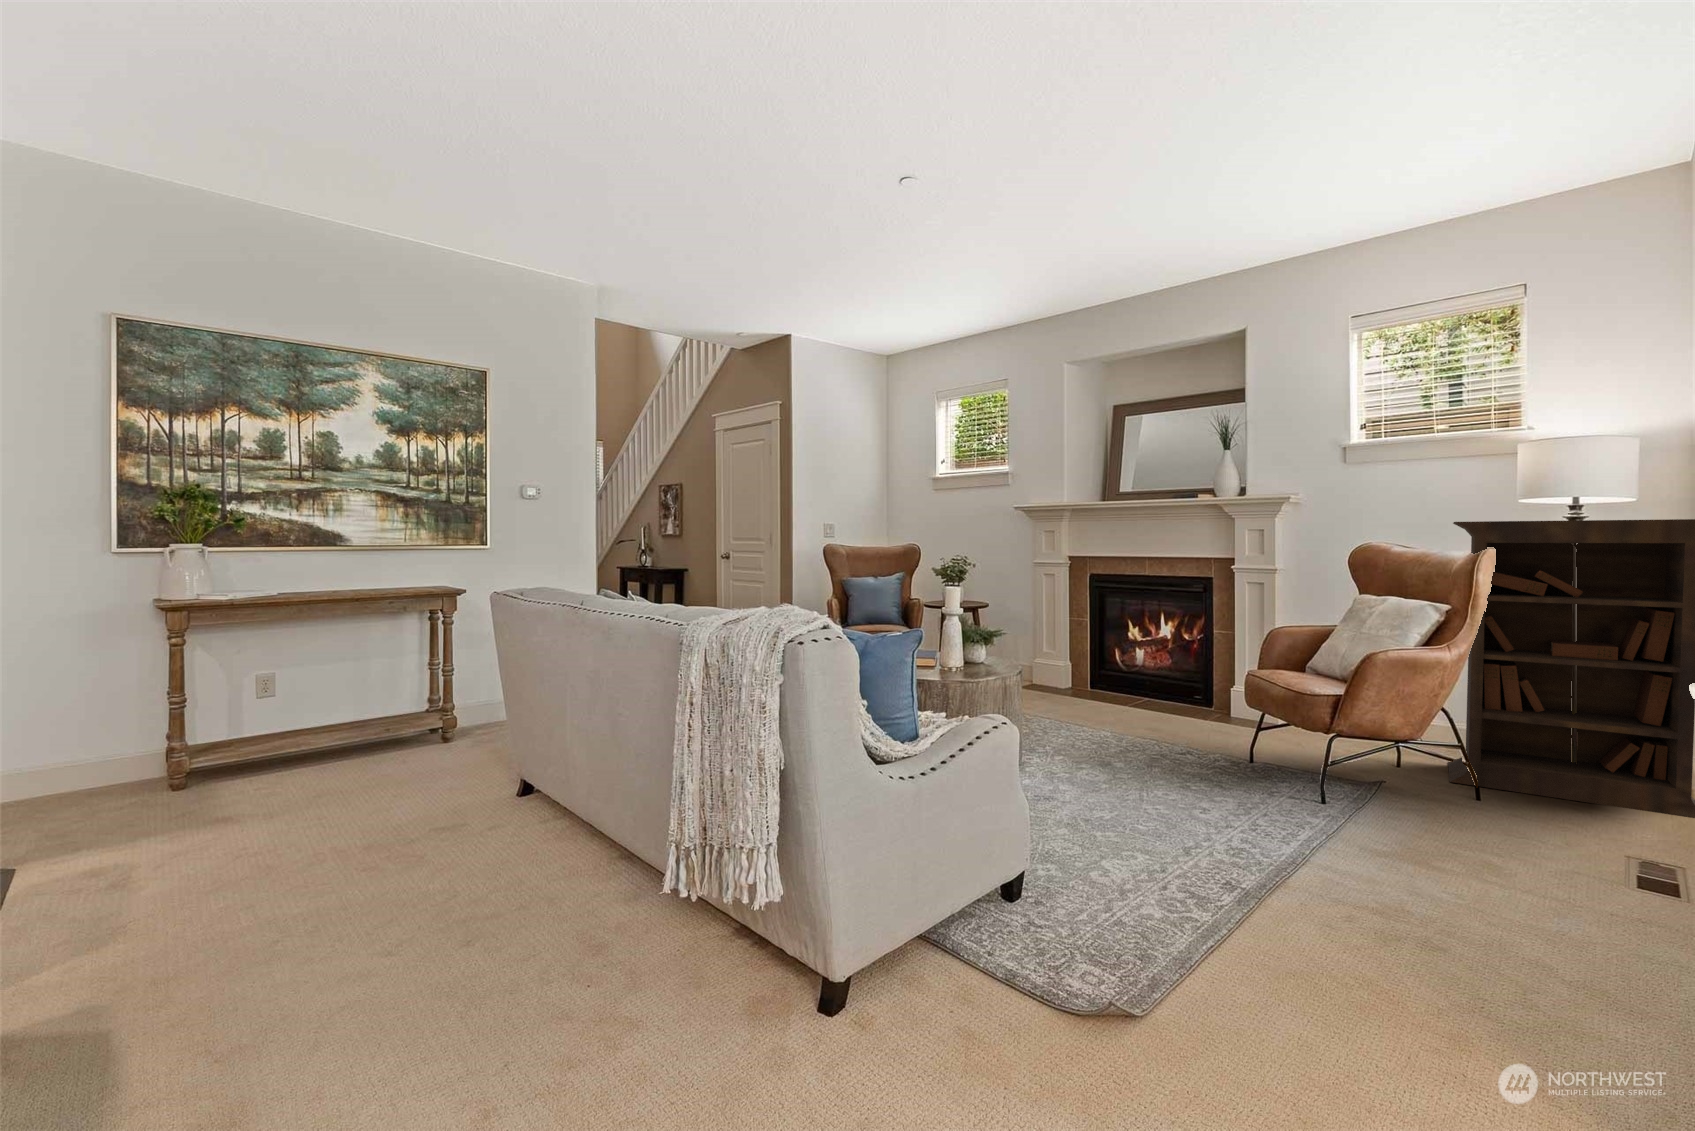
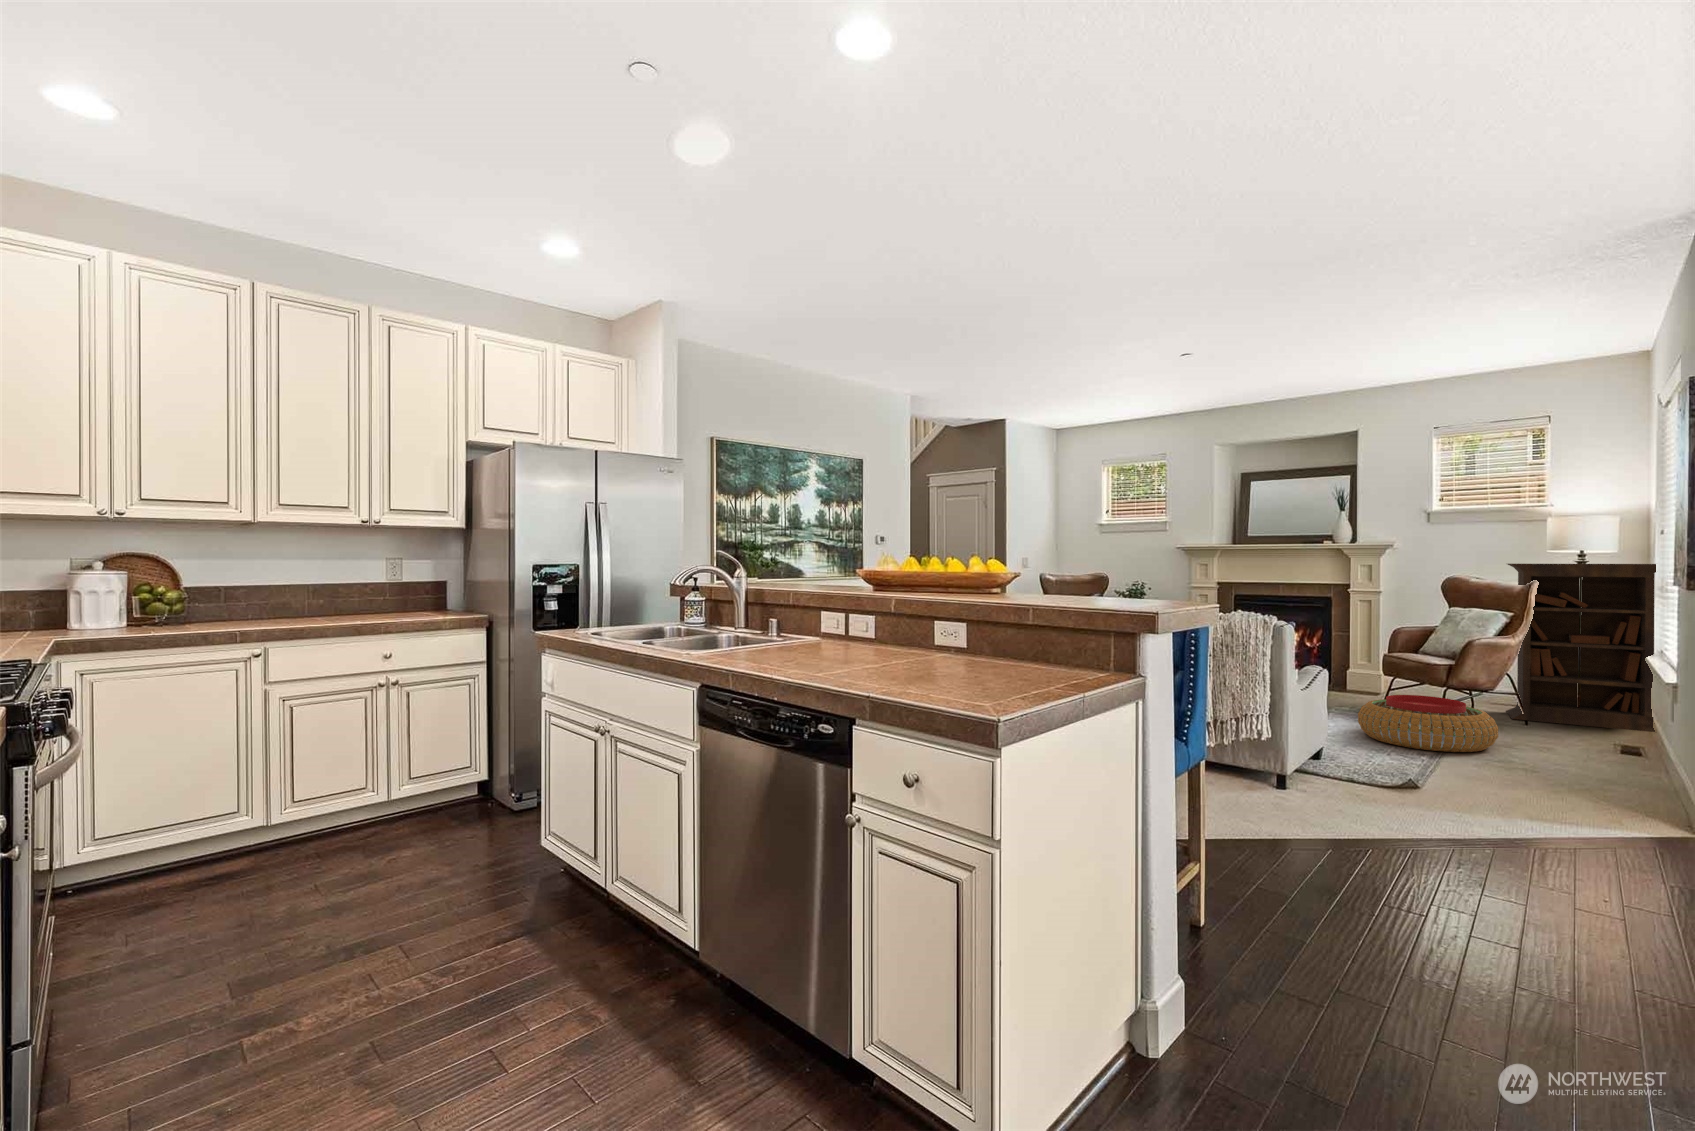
pouf: none [1158,751,1392,875] -> present [1358,695,1498,752]

